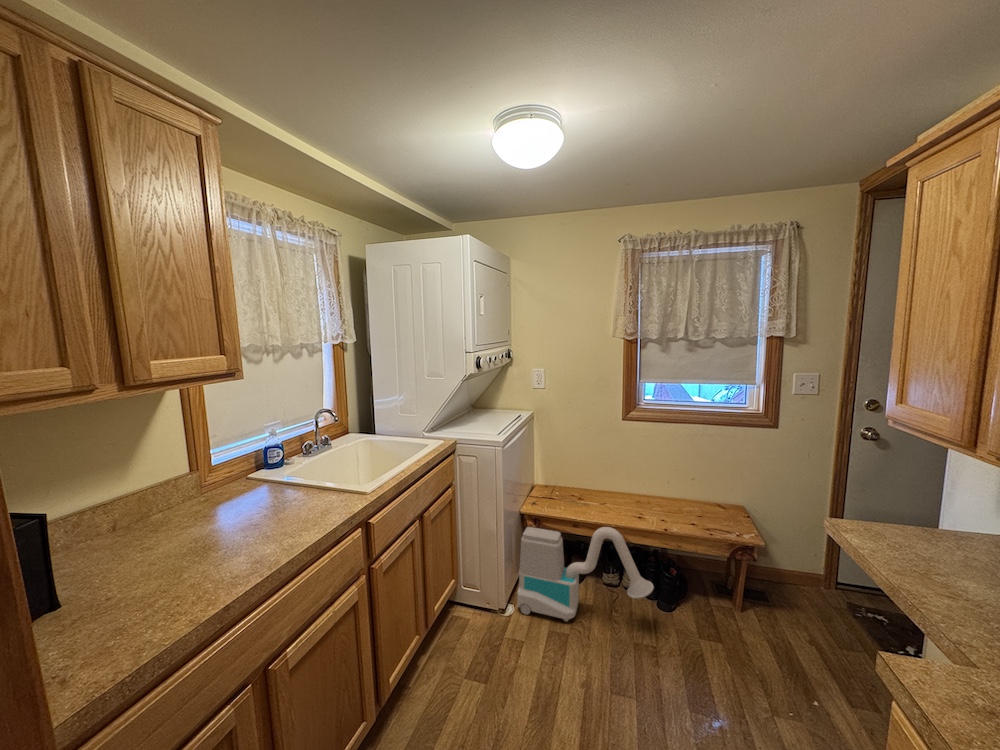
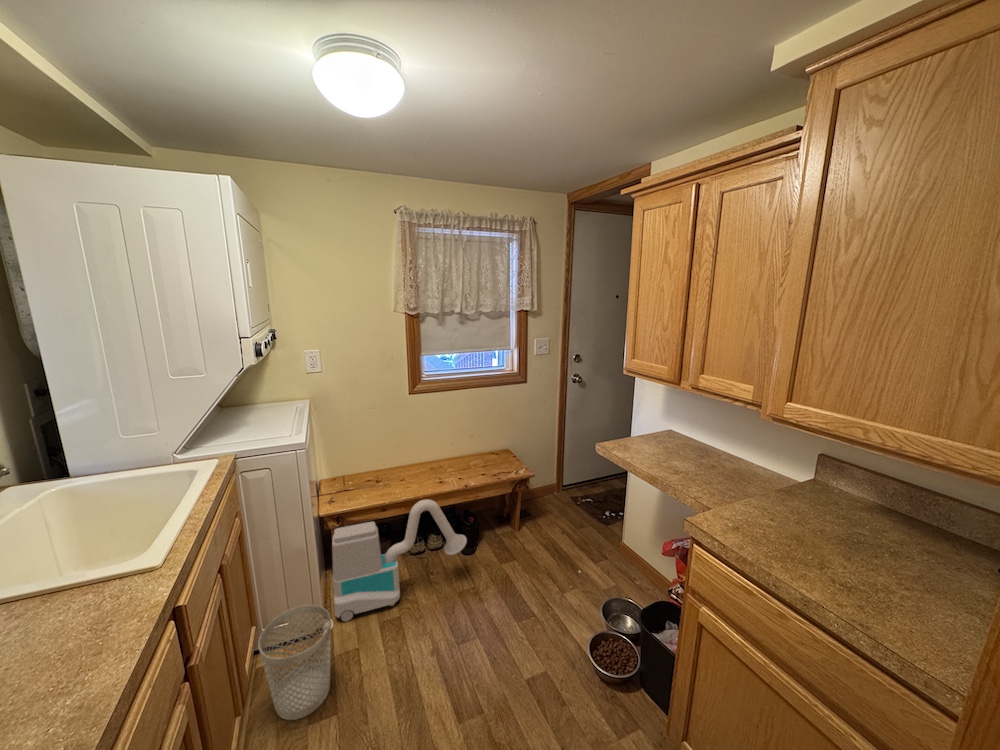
wastebasket: none [446,576,498,669] -> present [259,605,331,720]

